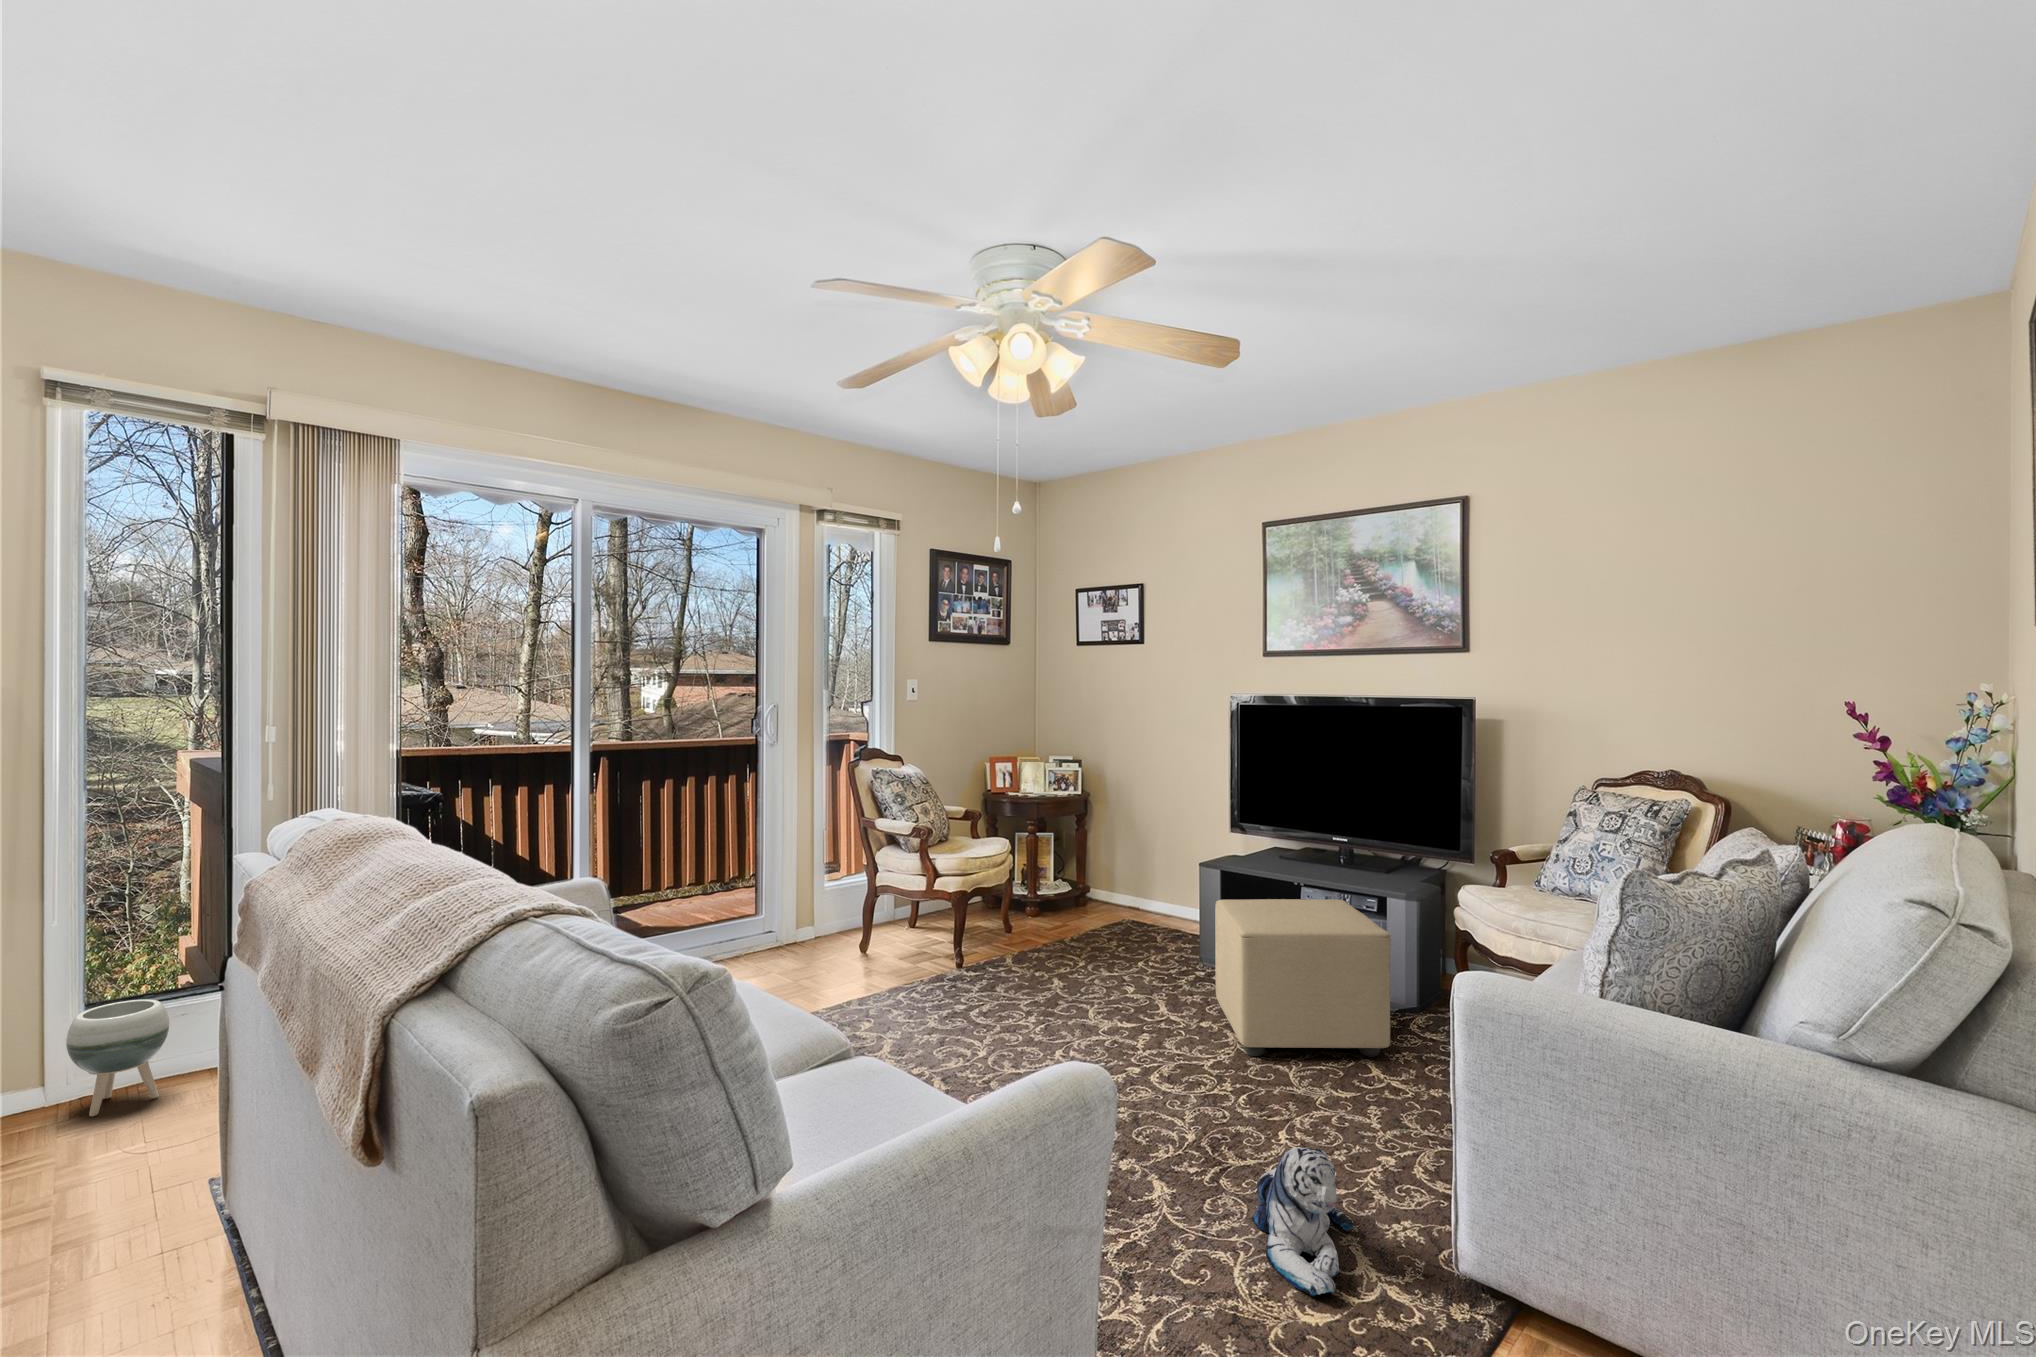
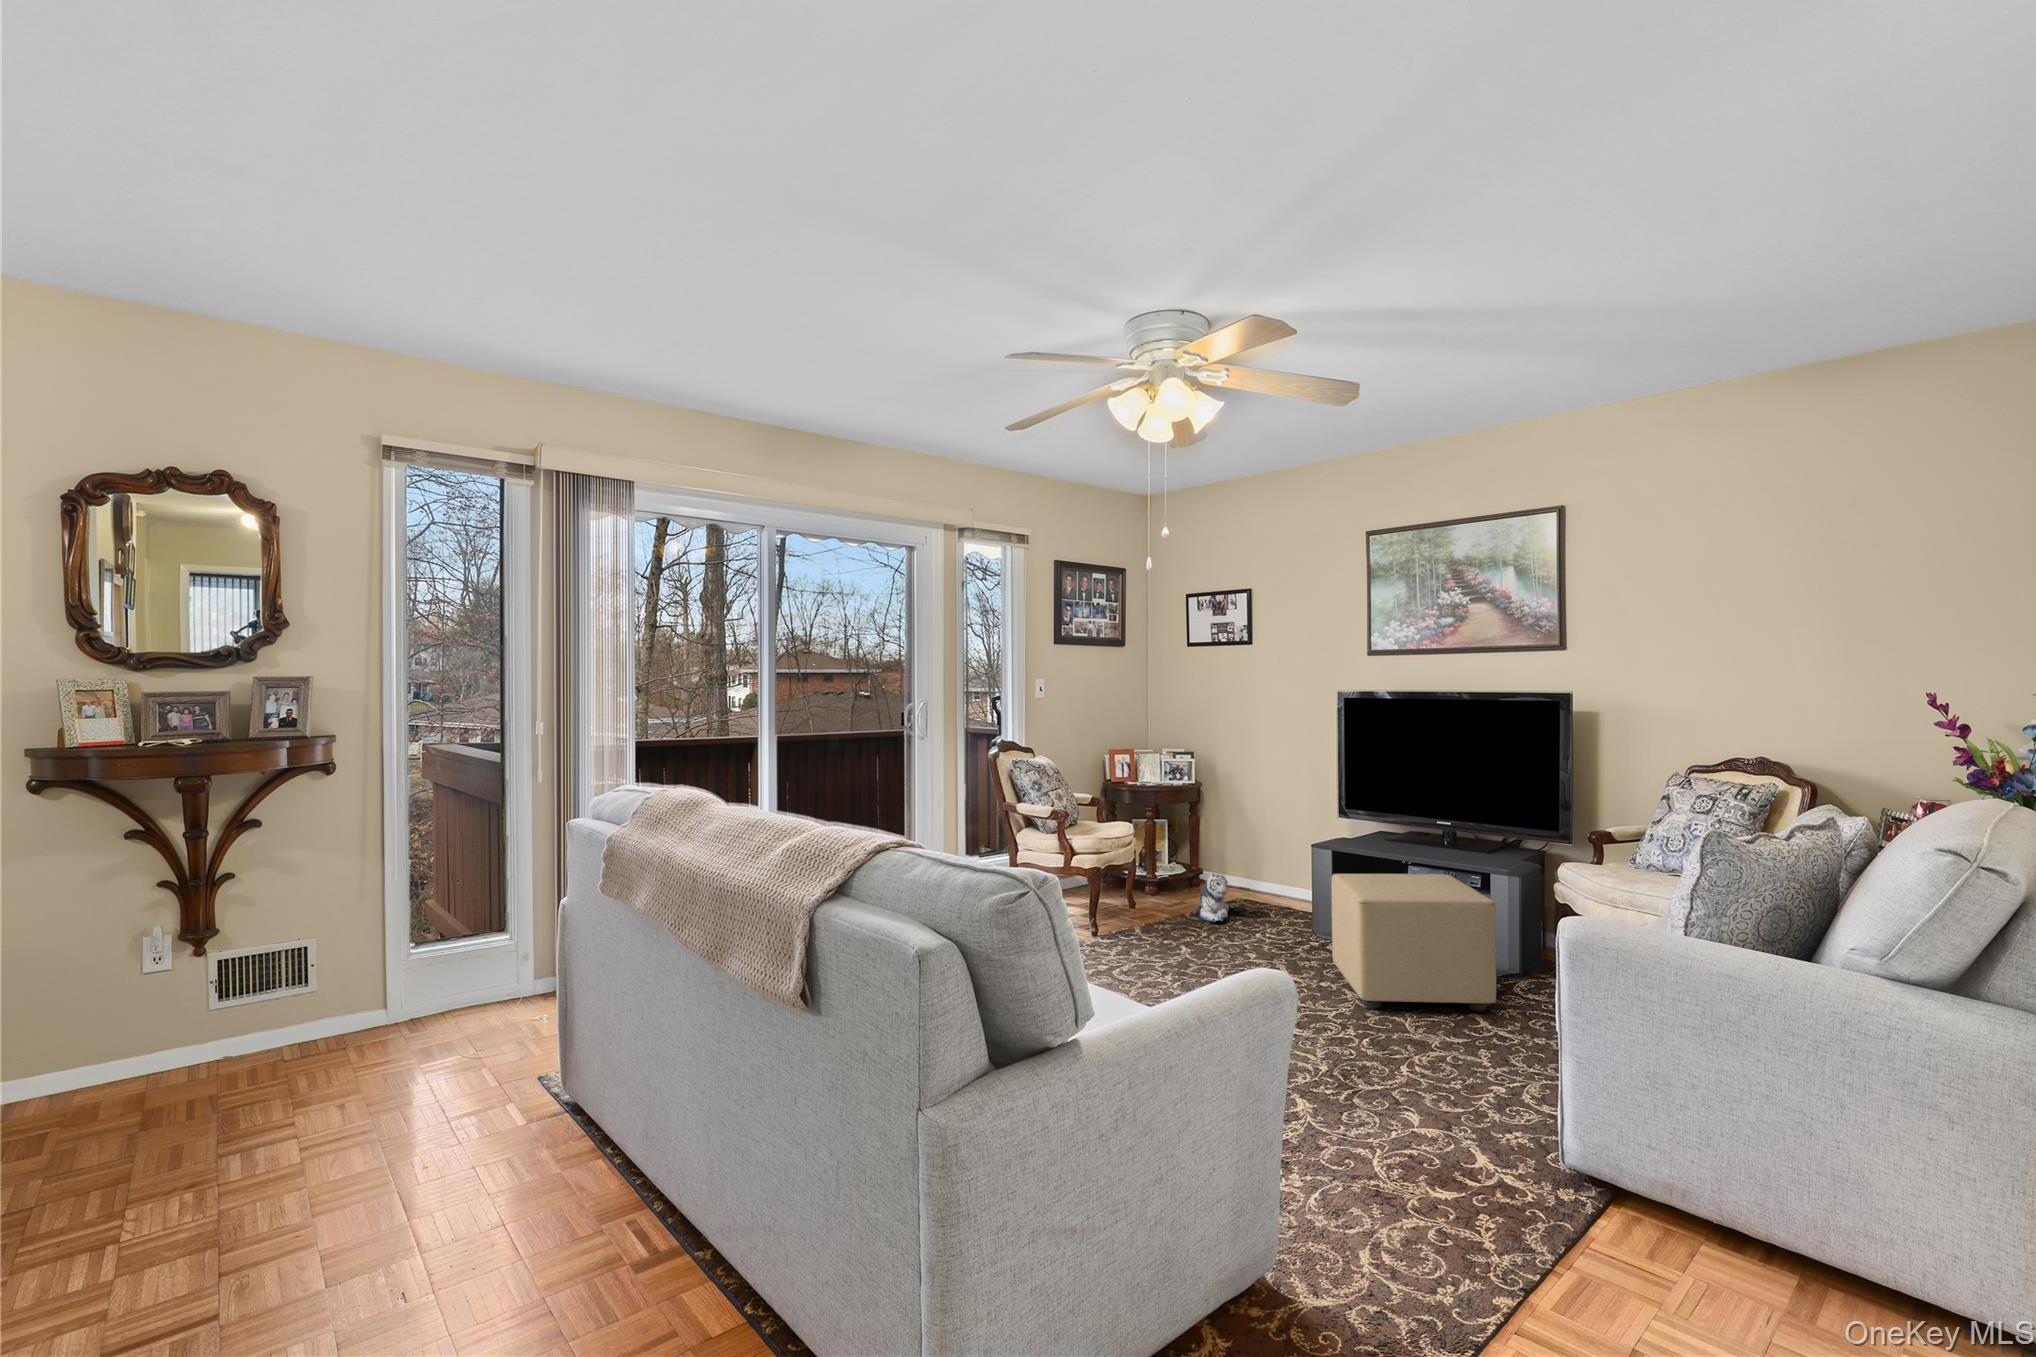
planter: present [66,999,169,1116] -> none [407,942,477,1033]
plush toy: present [1252,1147,1354,1296] -> present [1197,874,1238,923]

